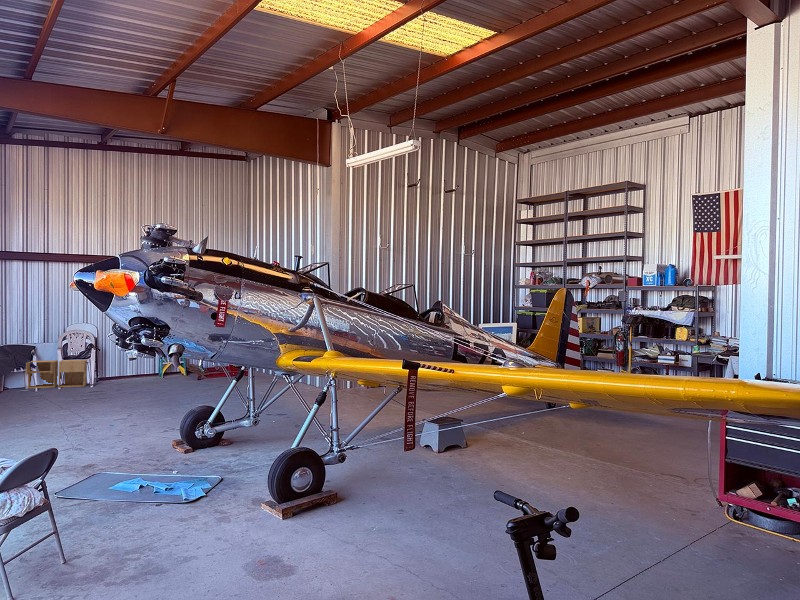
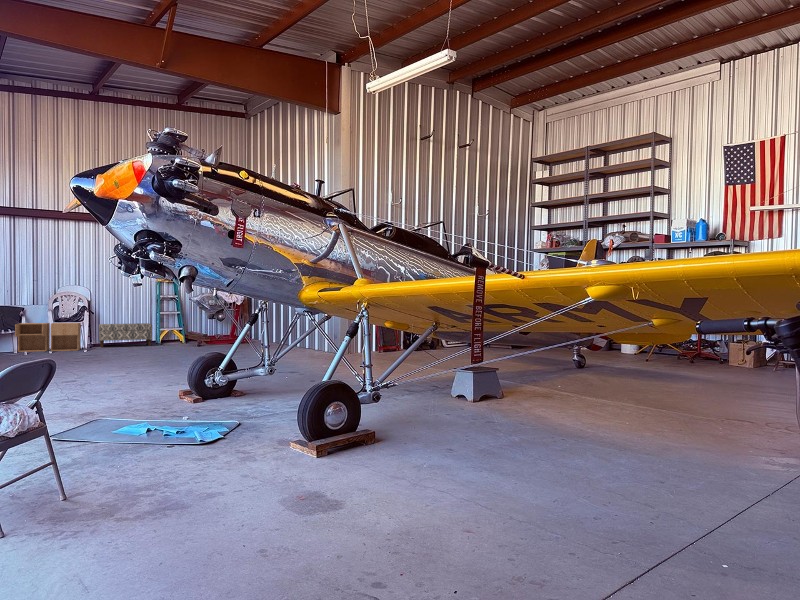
bench: none [104,358,154,383] -> present [99,323,152,348]

